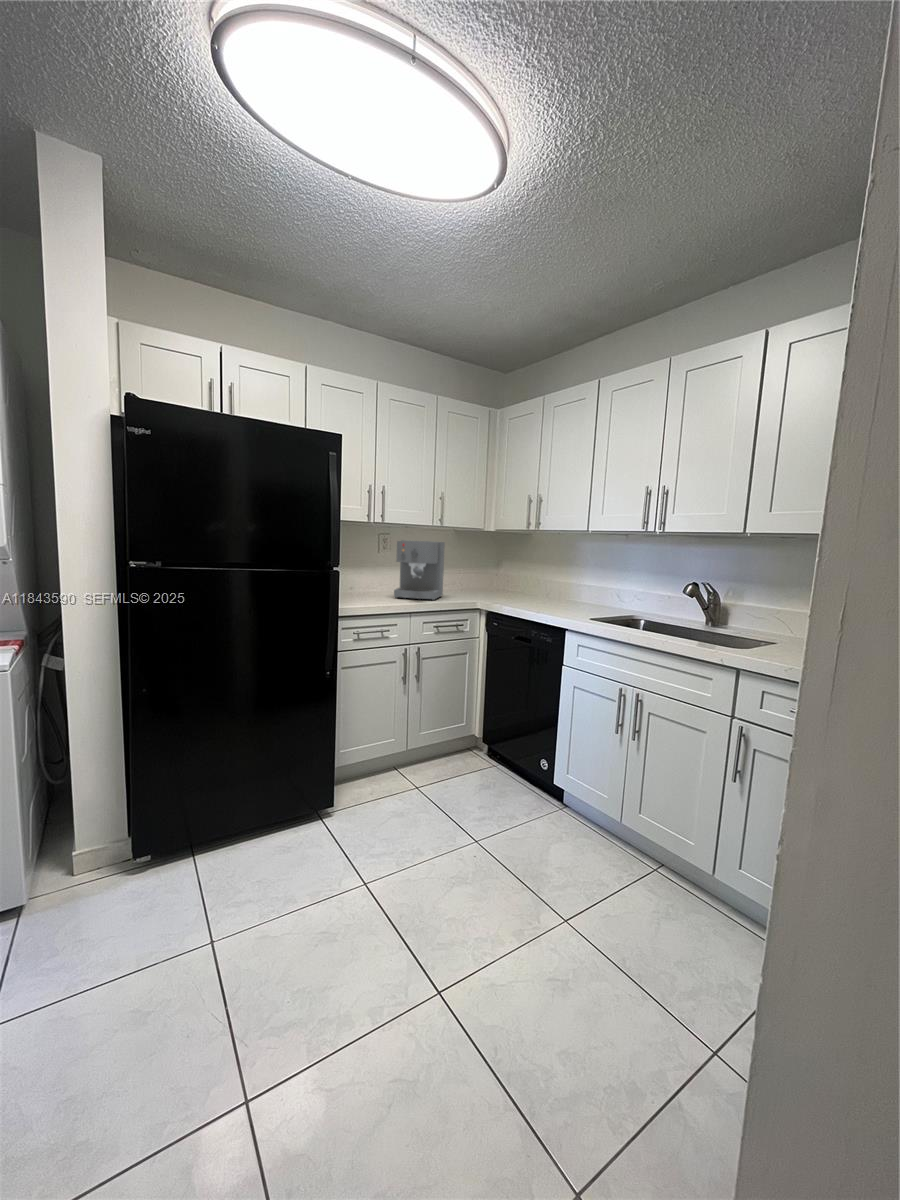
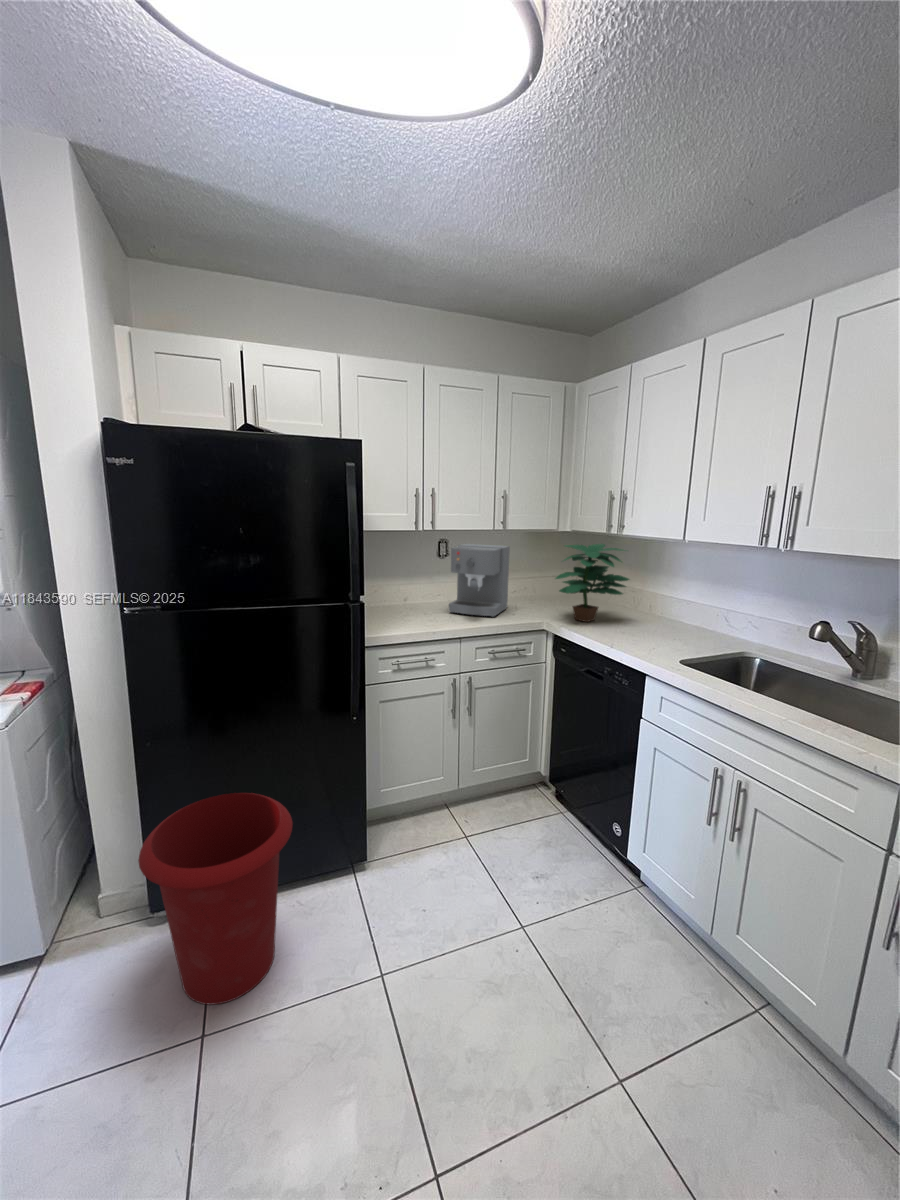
potted plant: none [485,541,544,603] -> present [556,544,629,622]
waste bin: none [148,736,286,920] -> present [138,793,292,1005]

